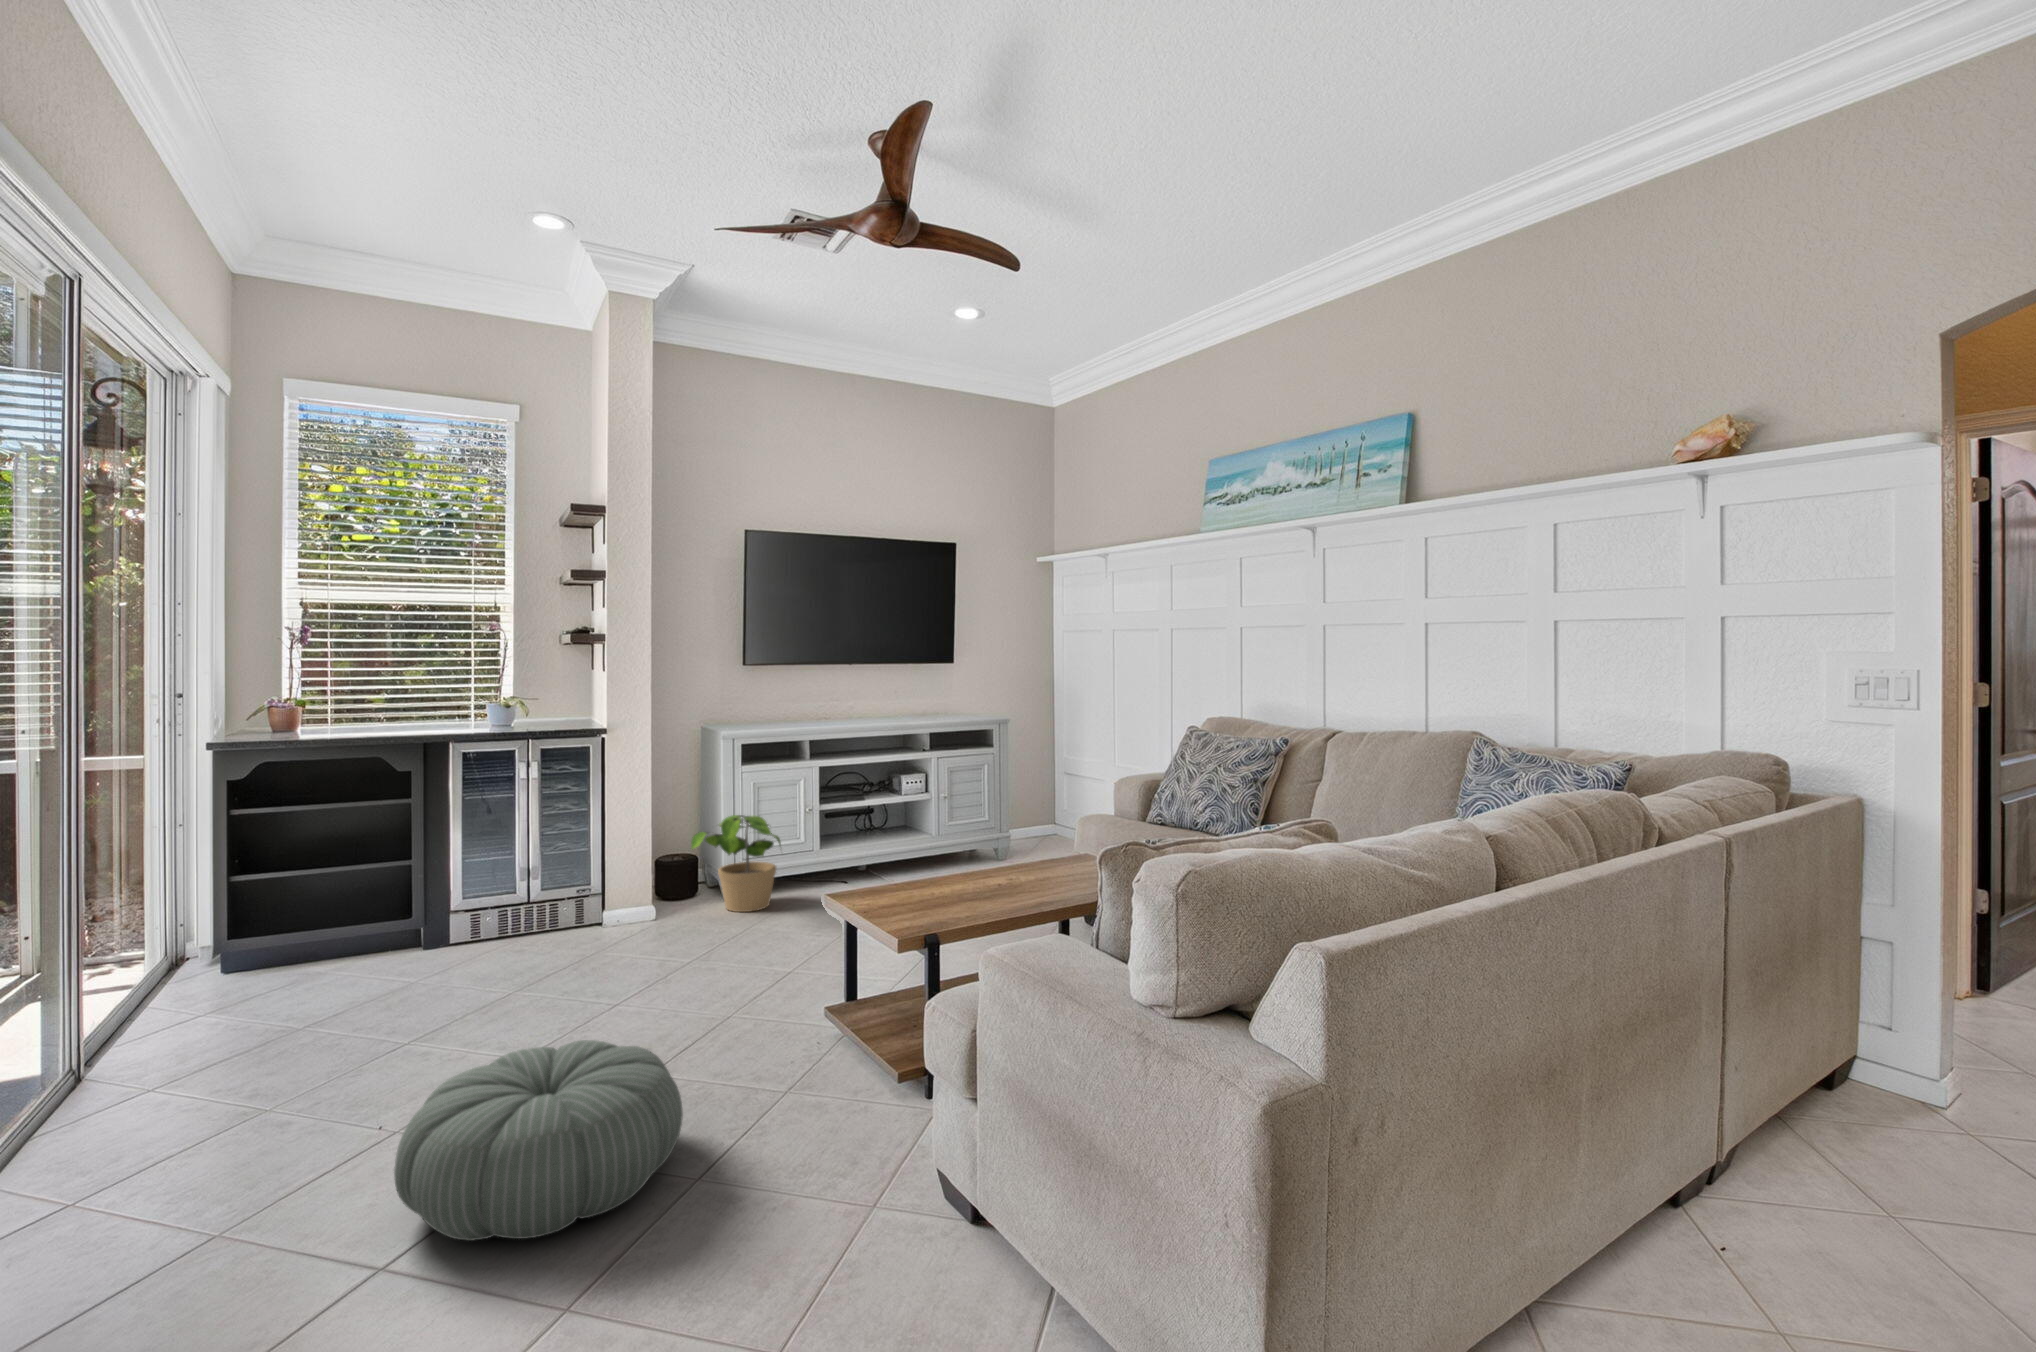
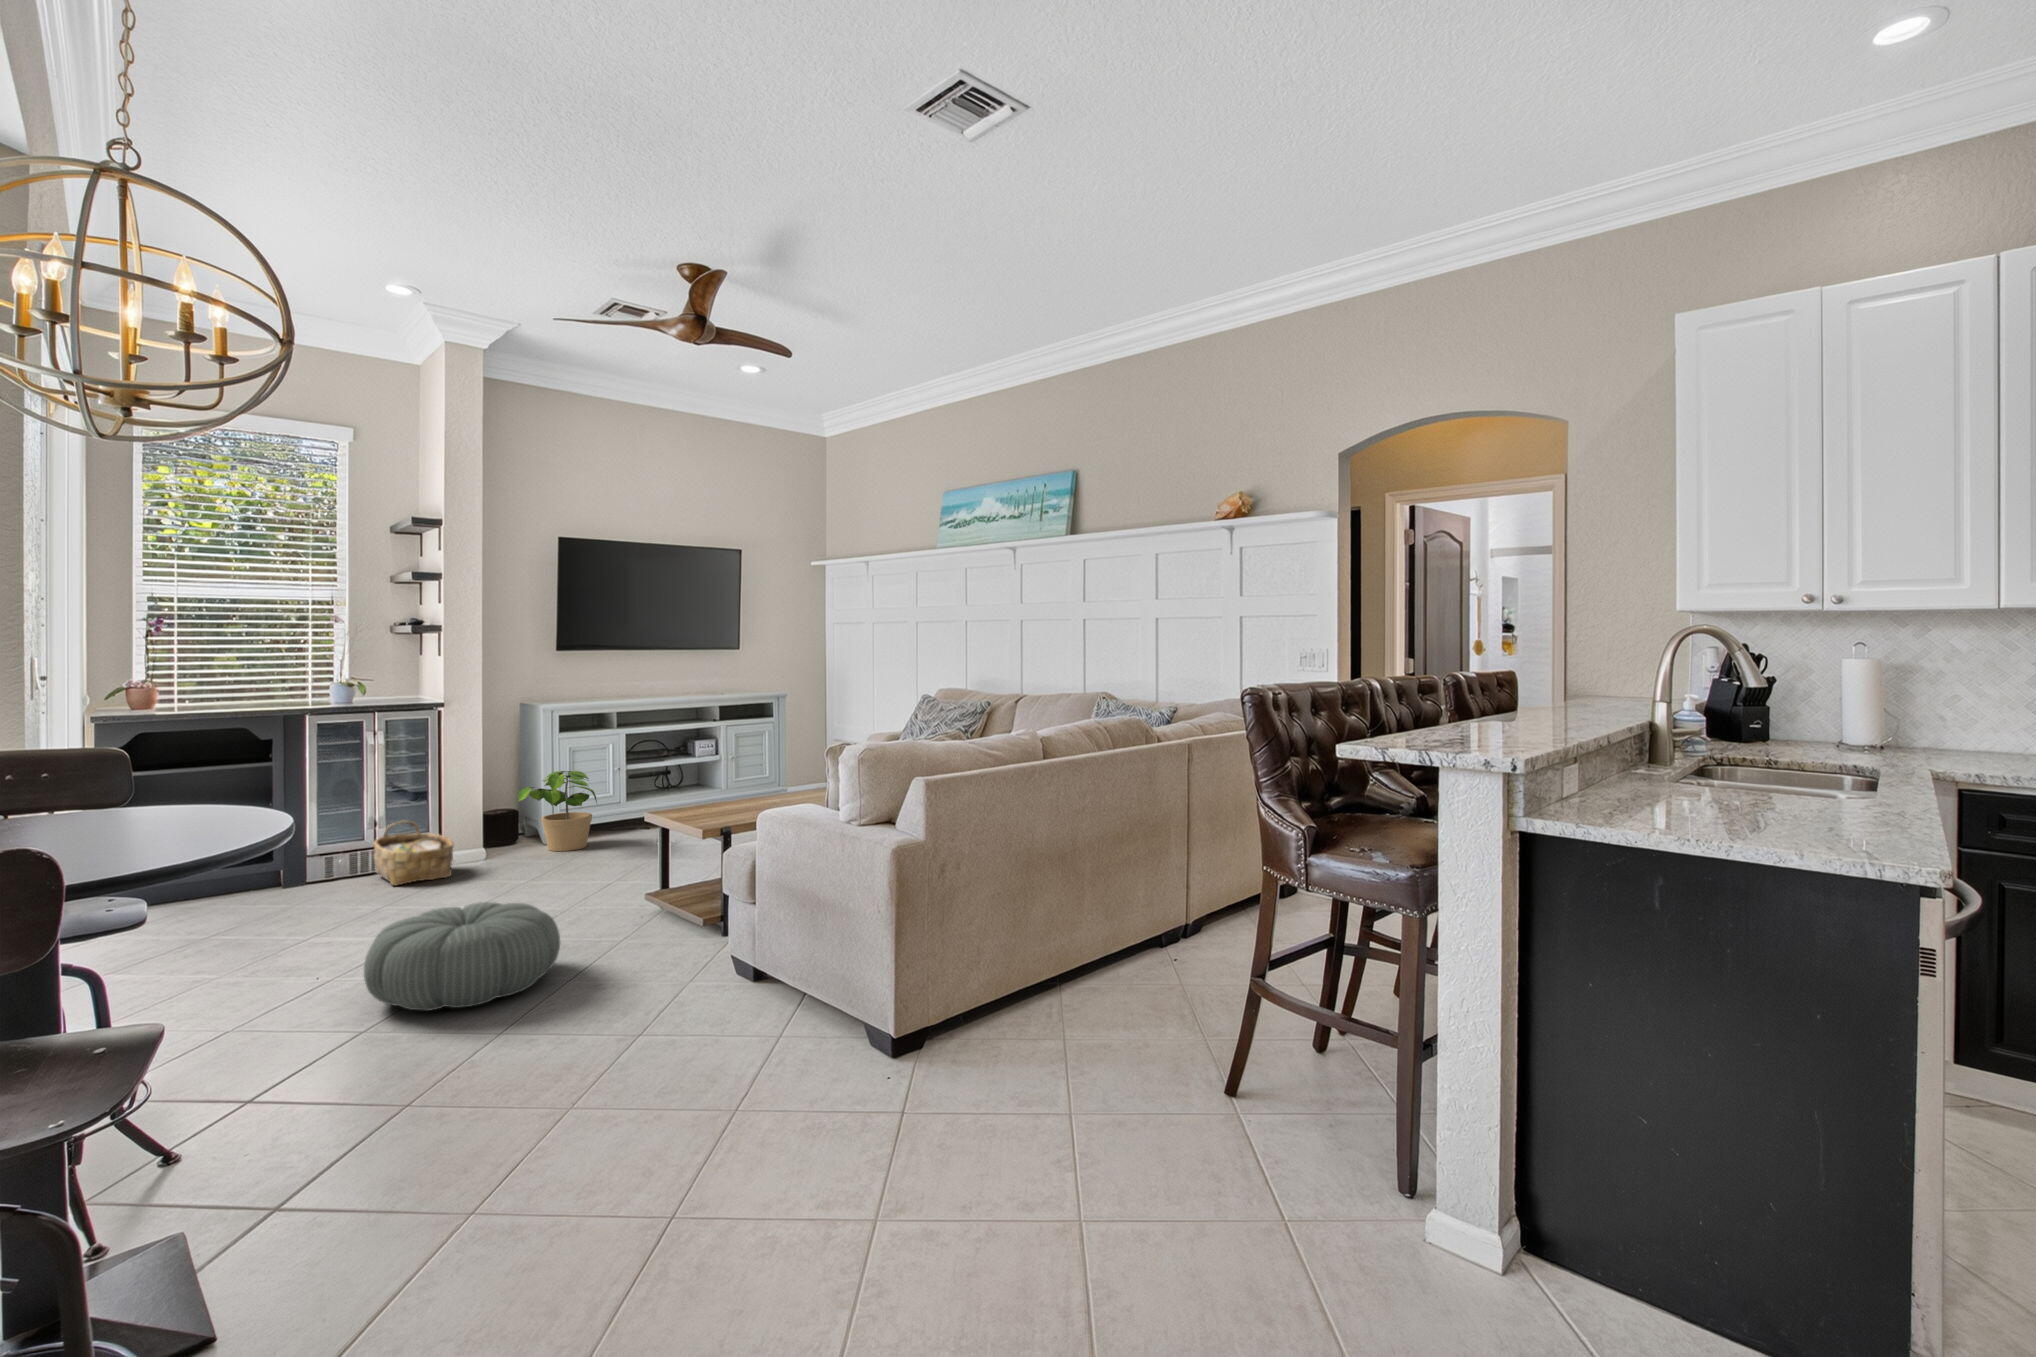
woven basket: none [522,872,611,957] -> present [373,821,453,886]

